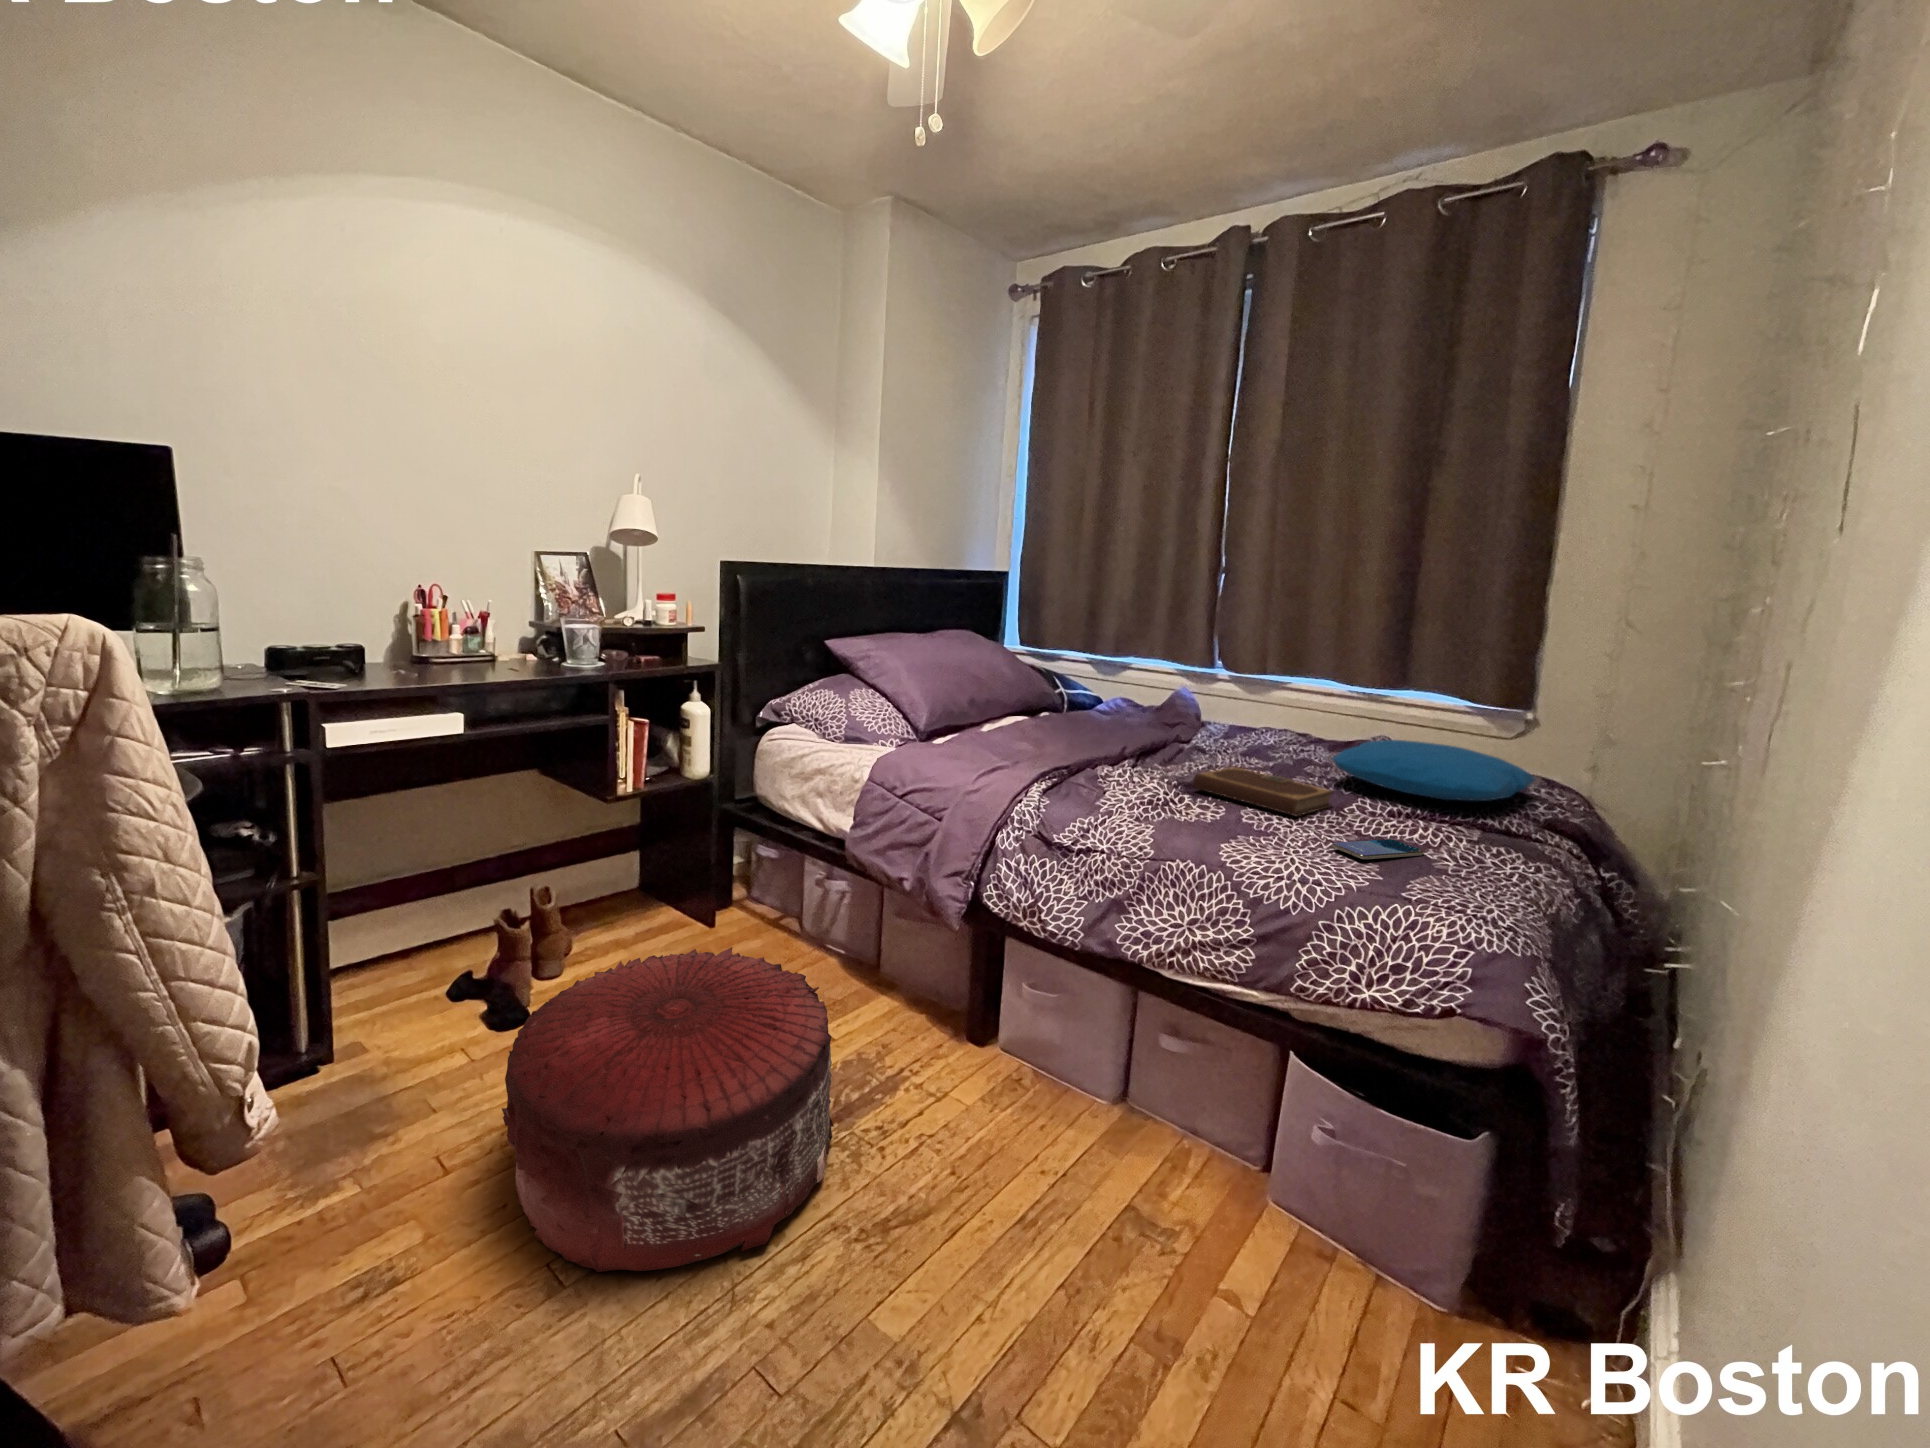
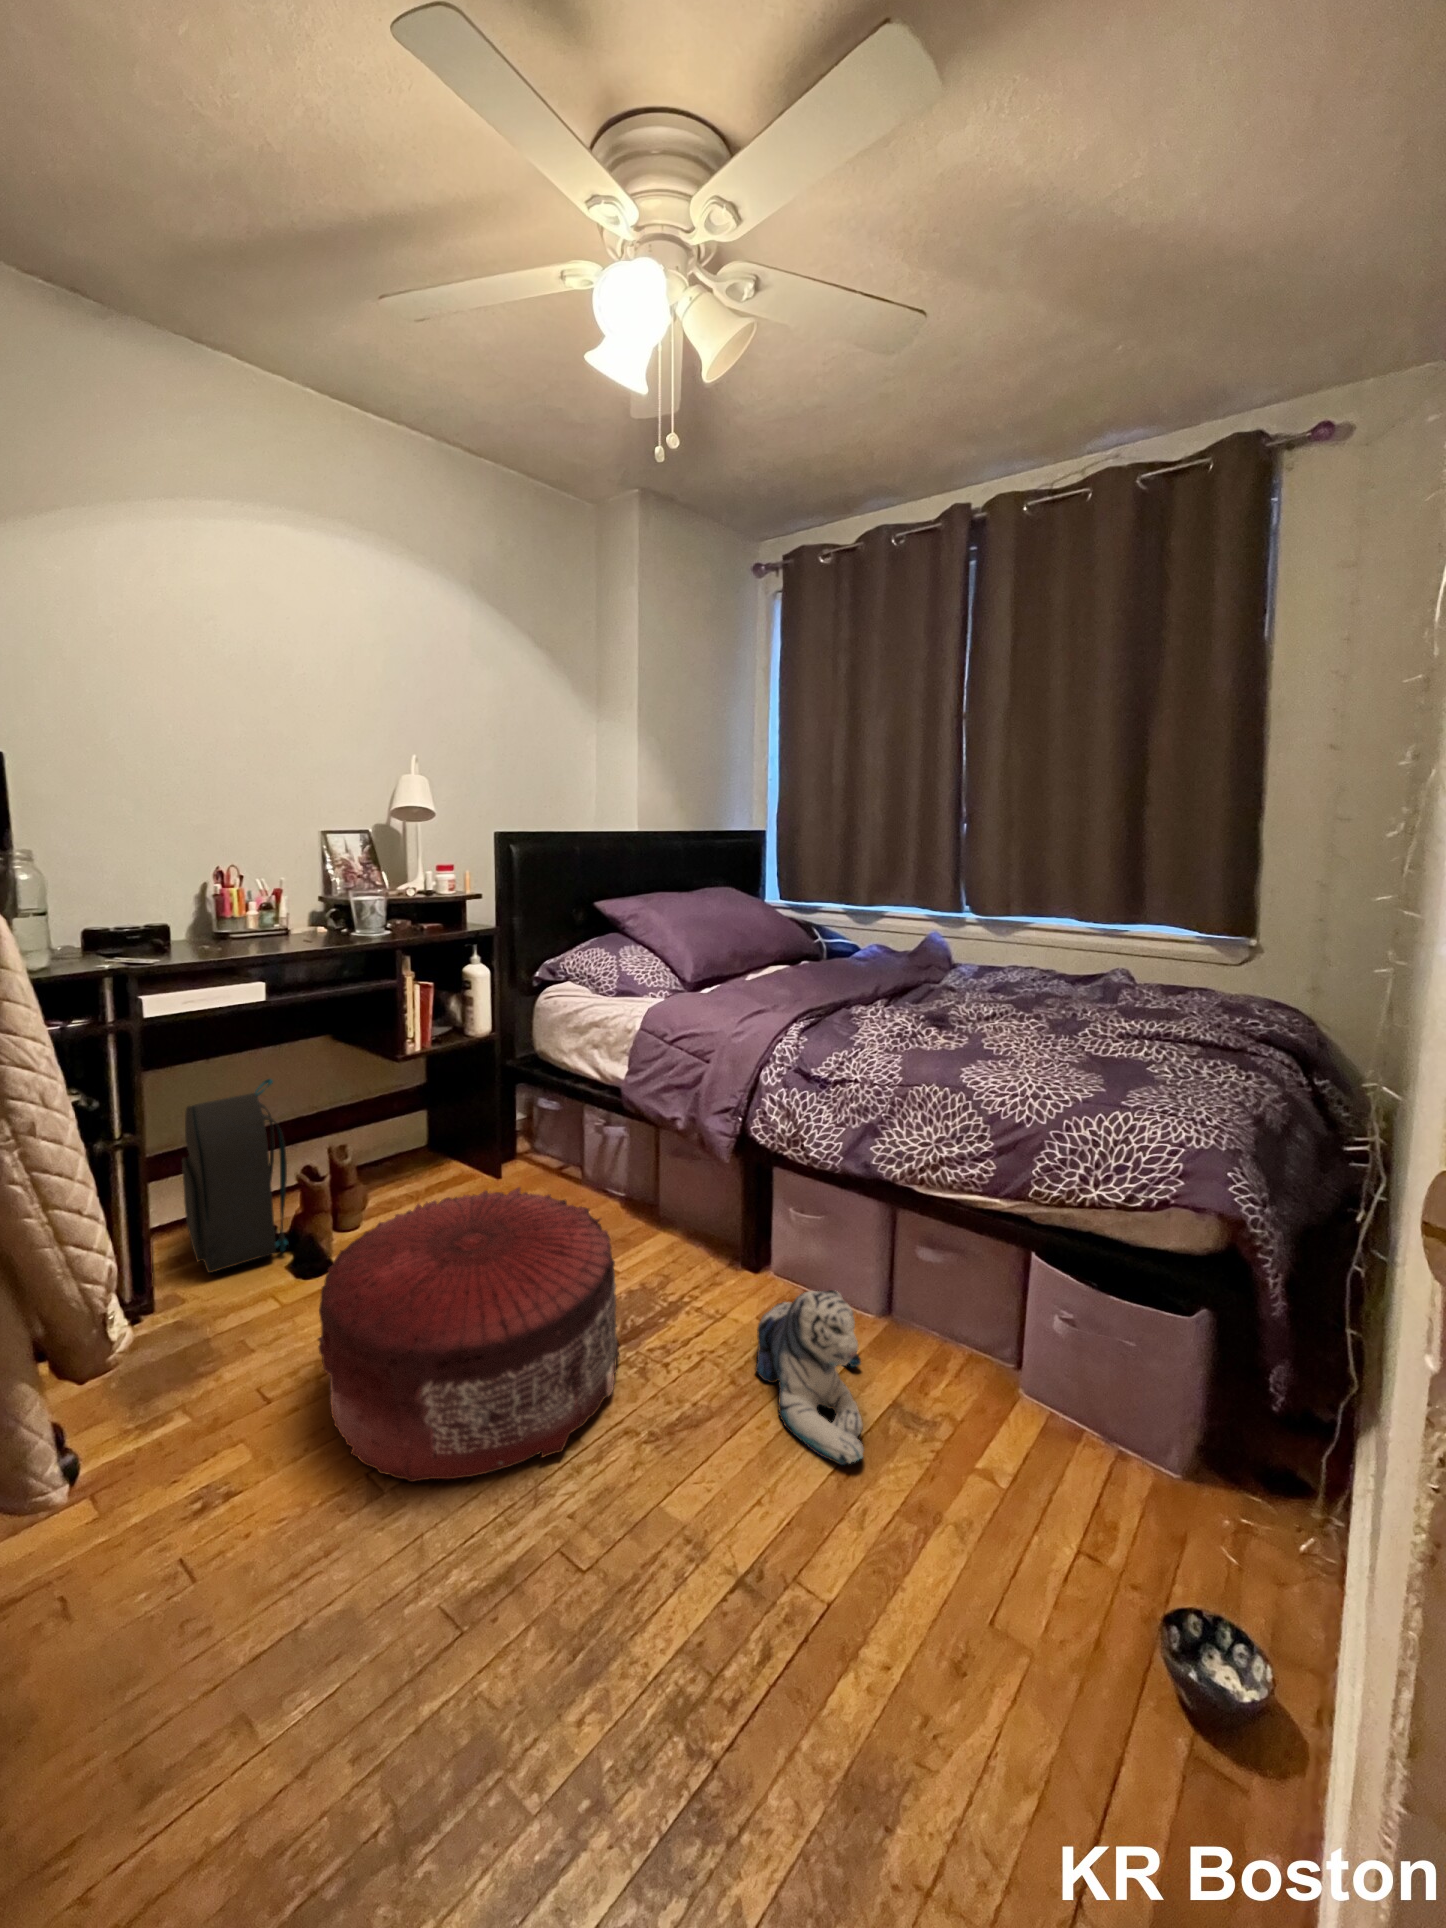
pillow: present [1333,740,1535,801] -> none [1066,968,1253,1020]
notebook: present [1193,767,1333,816] -> none [939,1000,1067,1041]
backpack: none [370,817,483,1022] -> present [182,1079,289,1273]
smartphone: present [1332,839,1424,859] -> none [1062,1057,1146,1075]
plush toy: none [978,1079,1096,1274] -> present [755,1290,864,1465]

